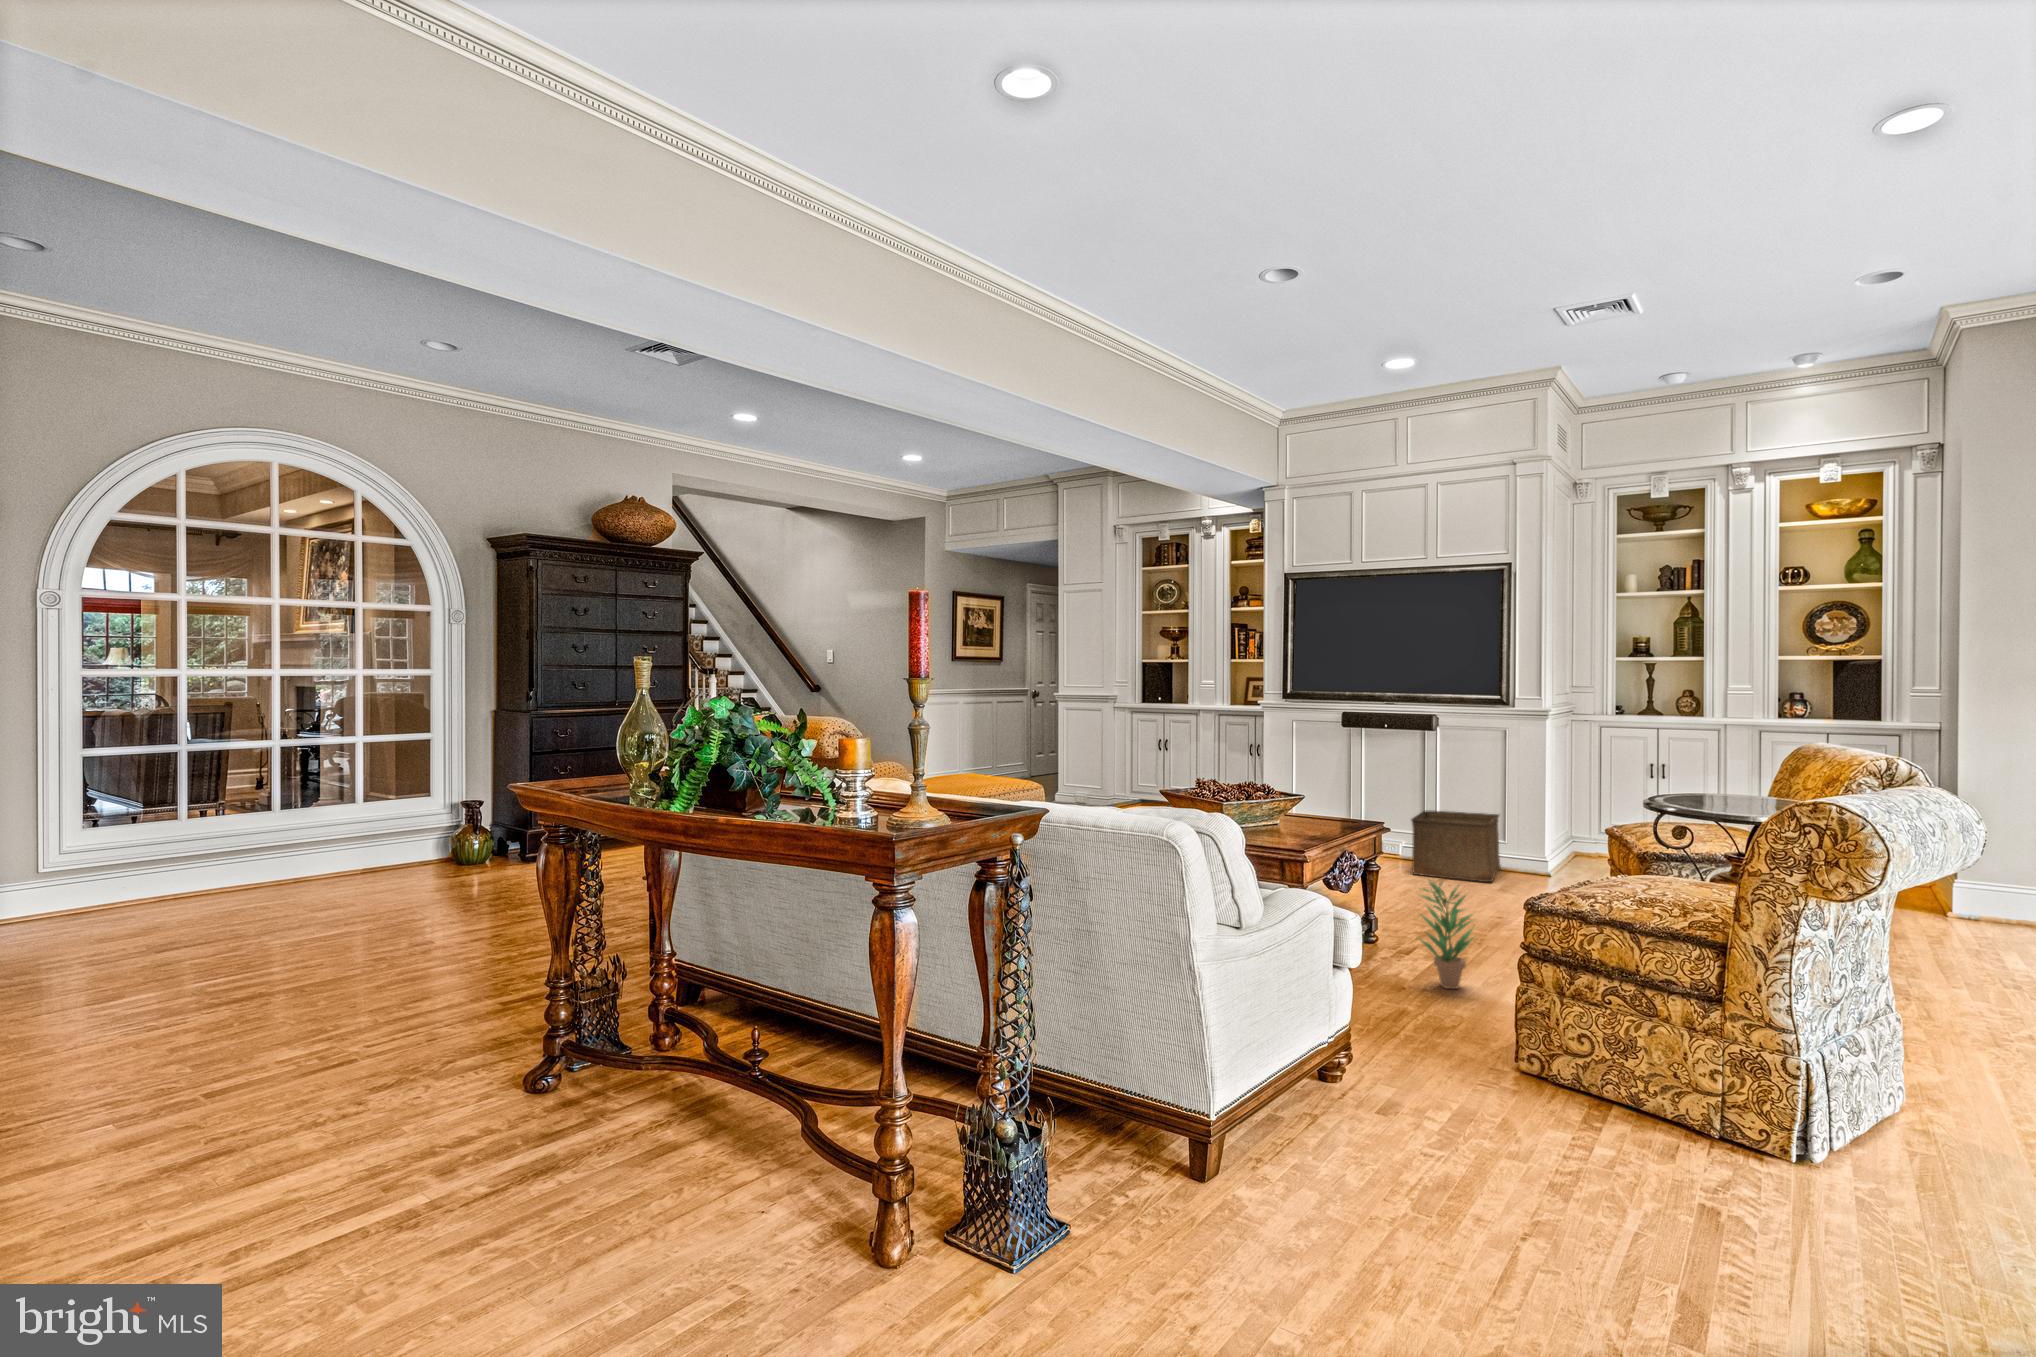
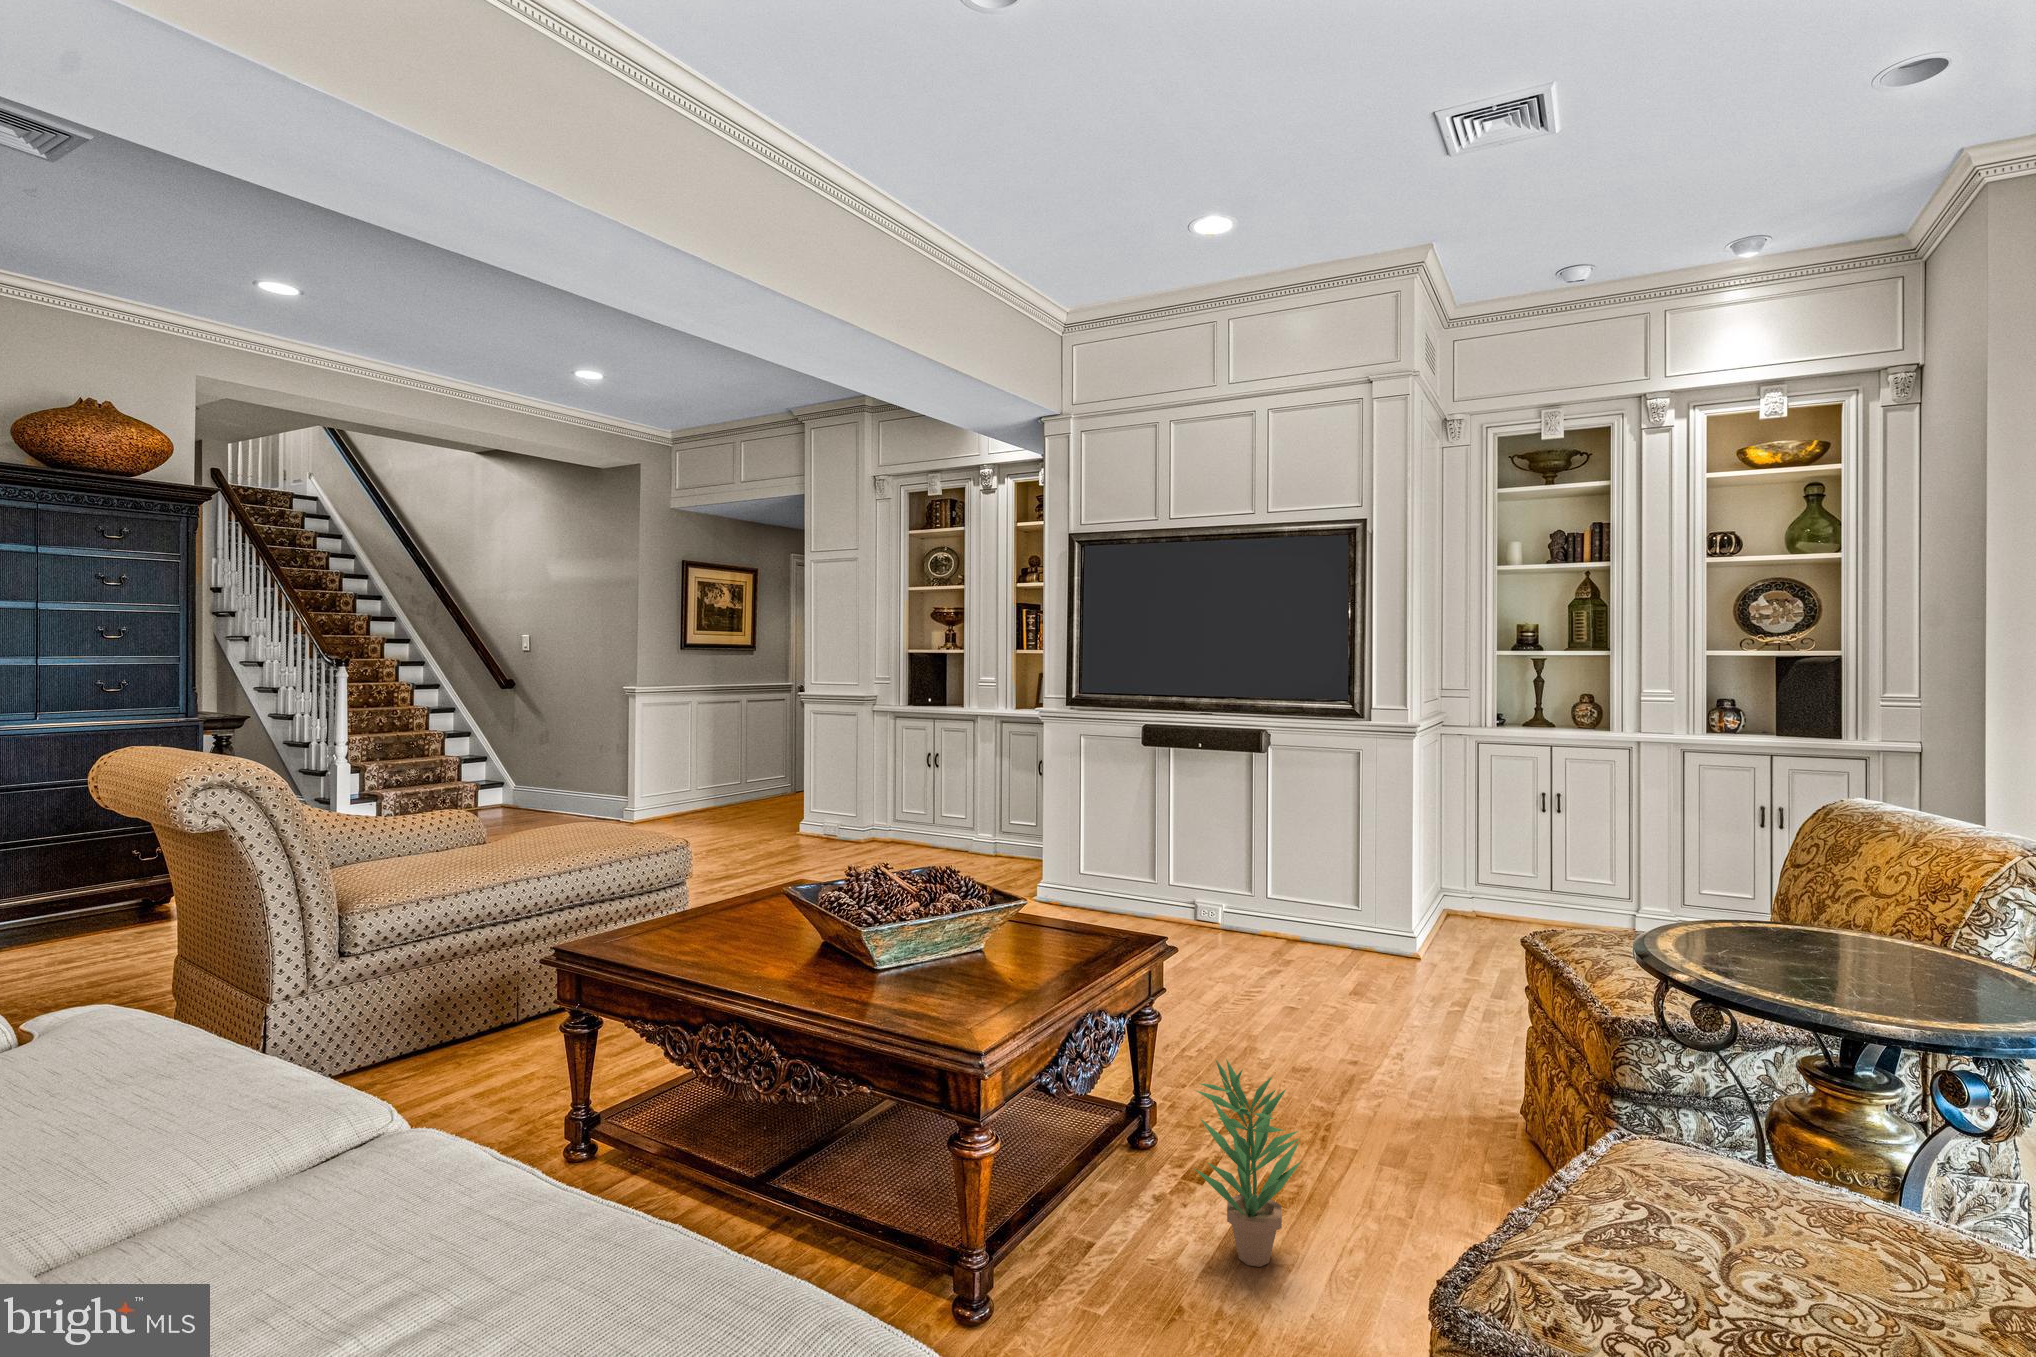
storage bin: present [1411,810,1501,882] -> none [1229,860,1350,969]

